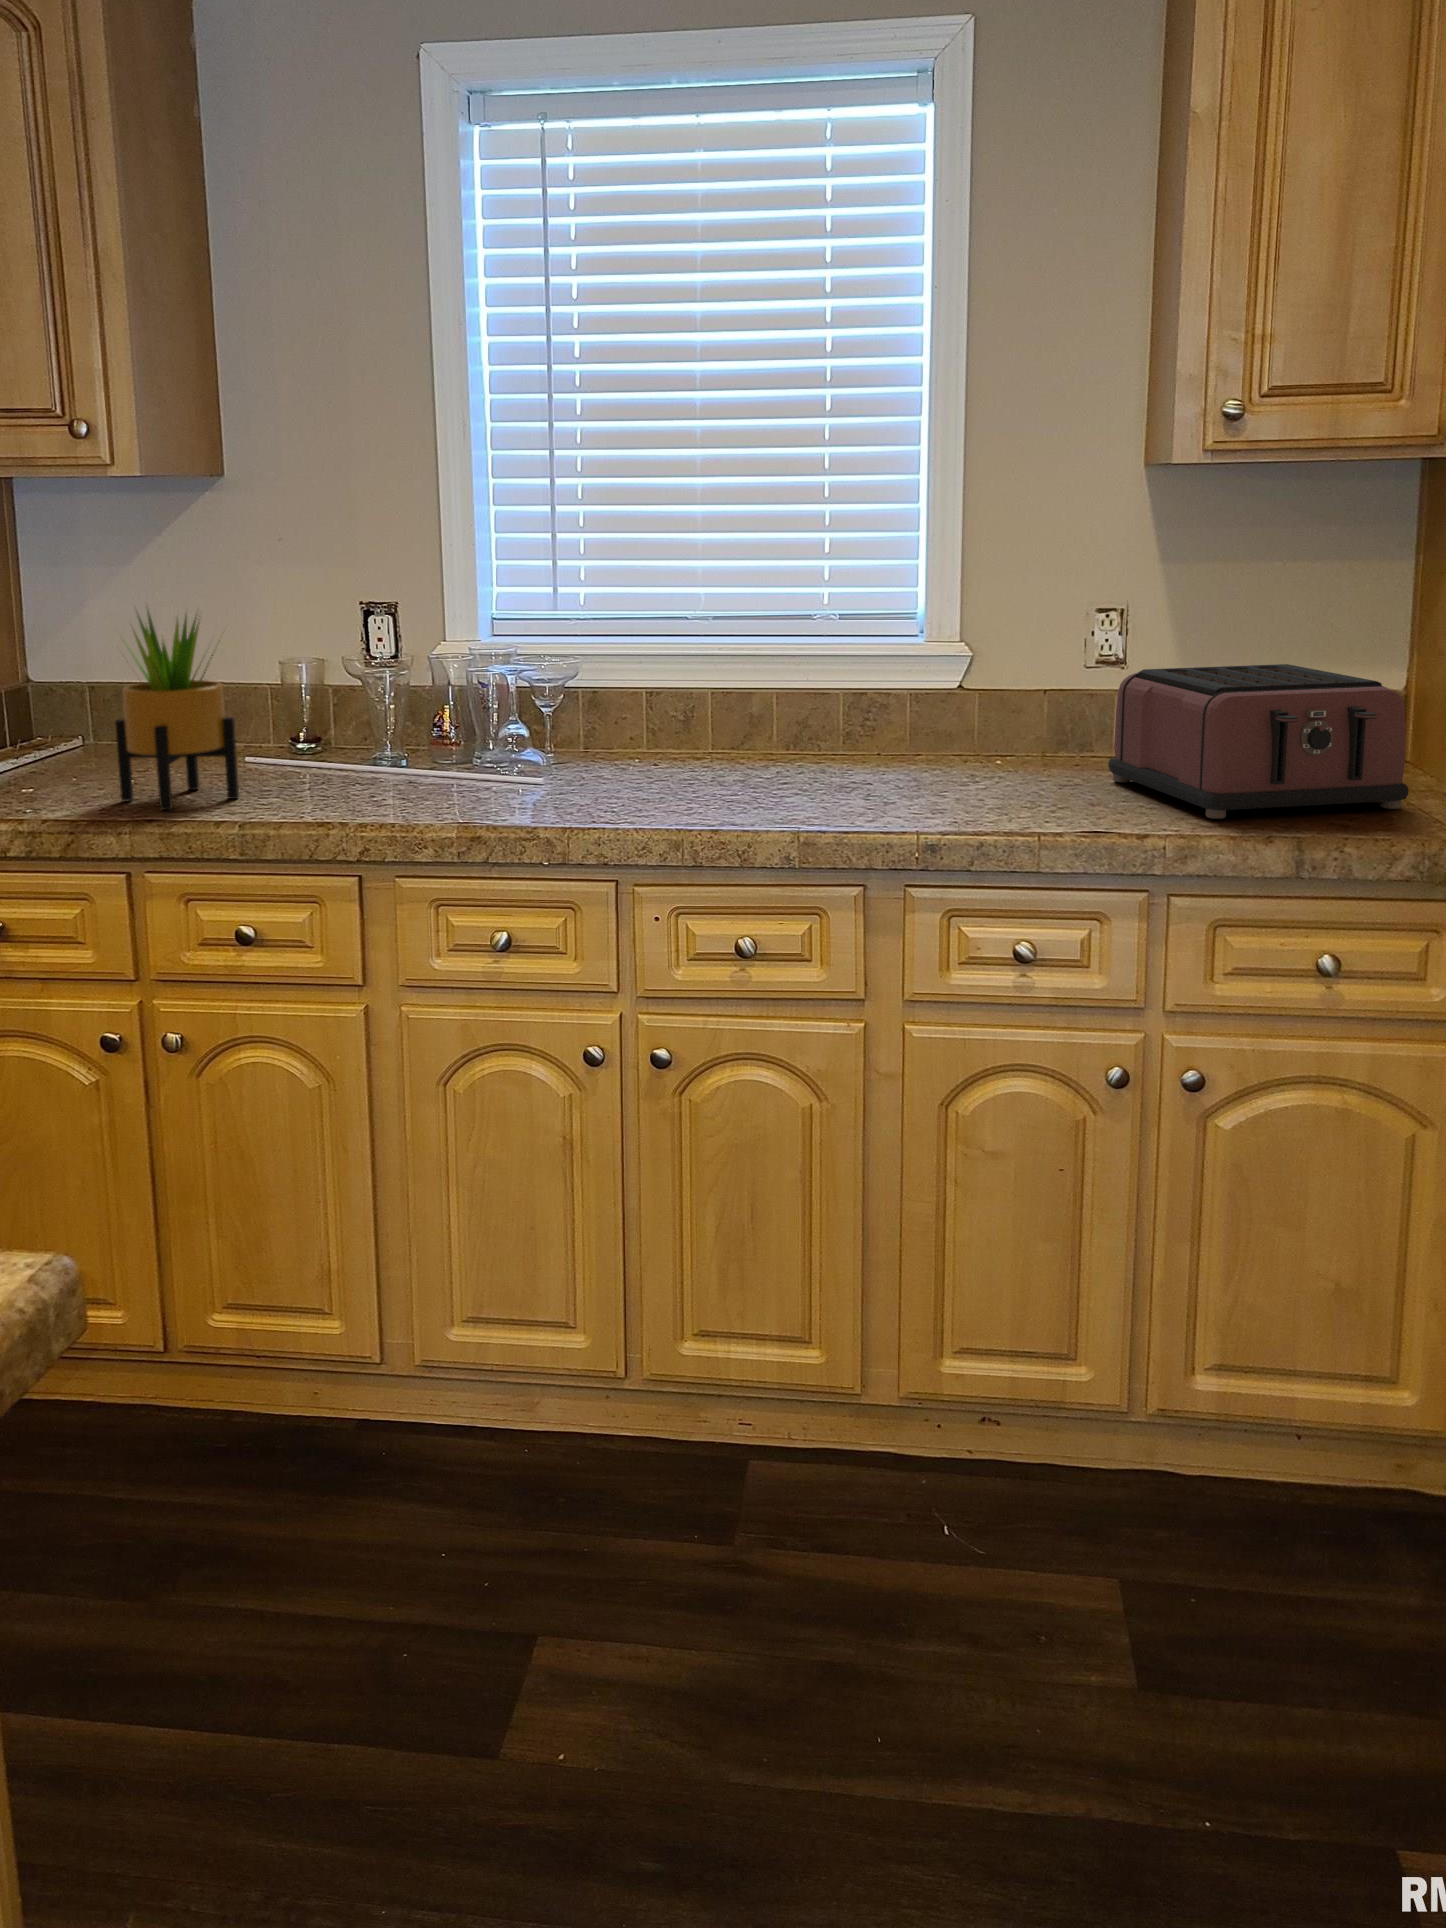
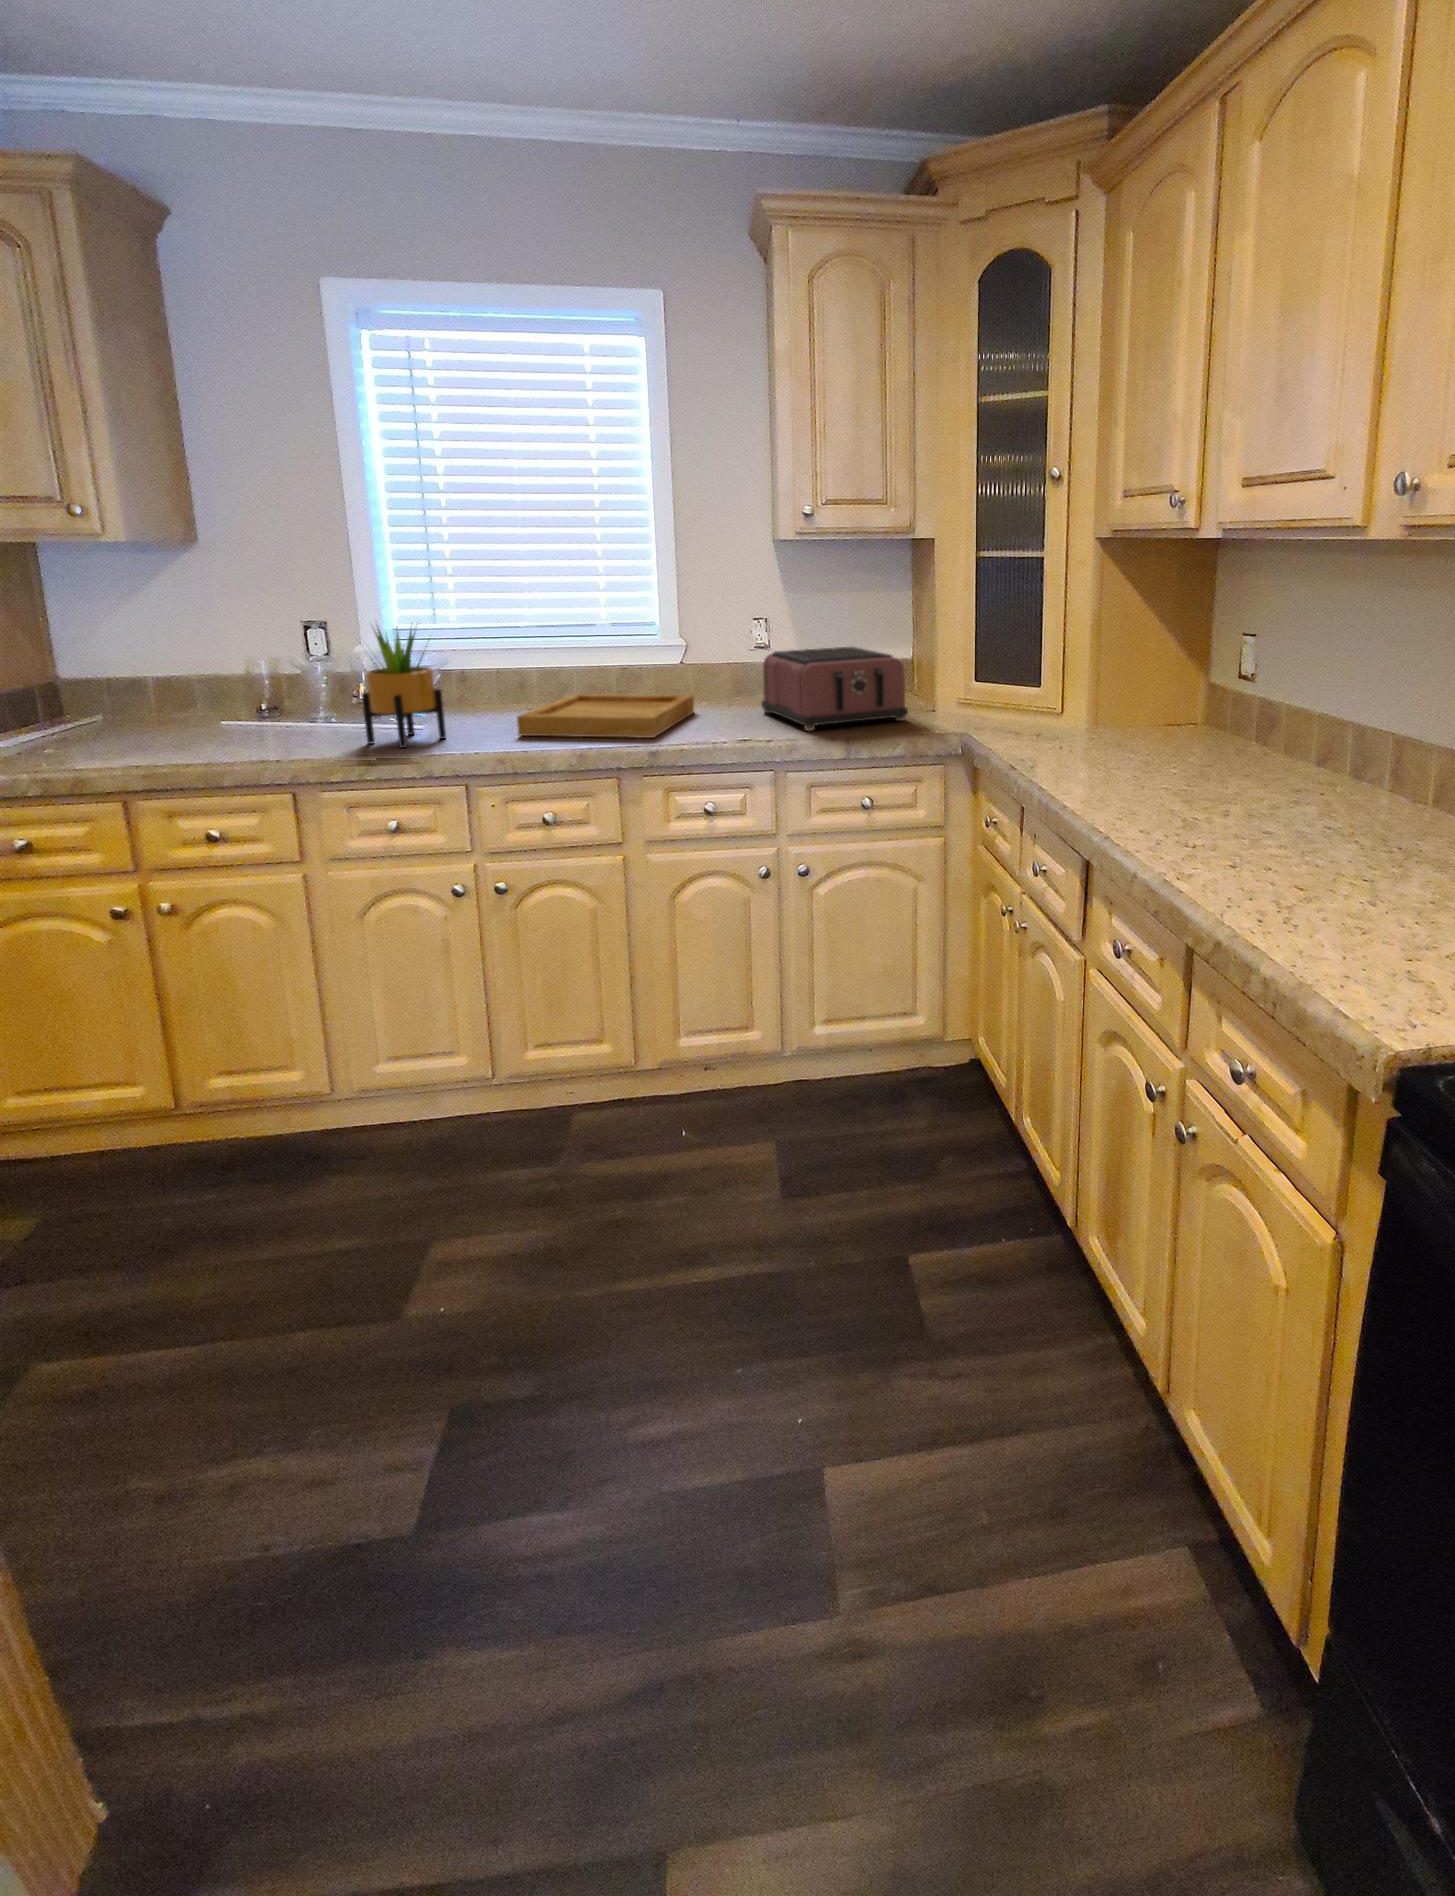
potted plant: present [115,606,239,810] -> present [362,625,446,748]
tray: none [698,734,985,817] -> present [517,694,694,738]

